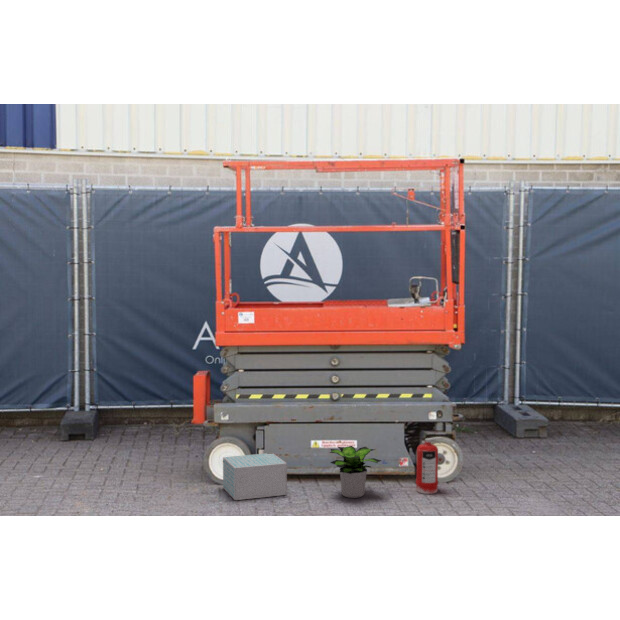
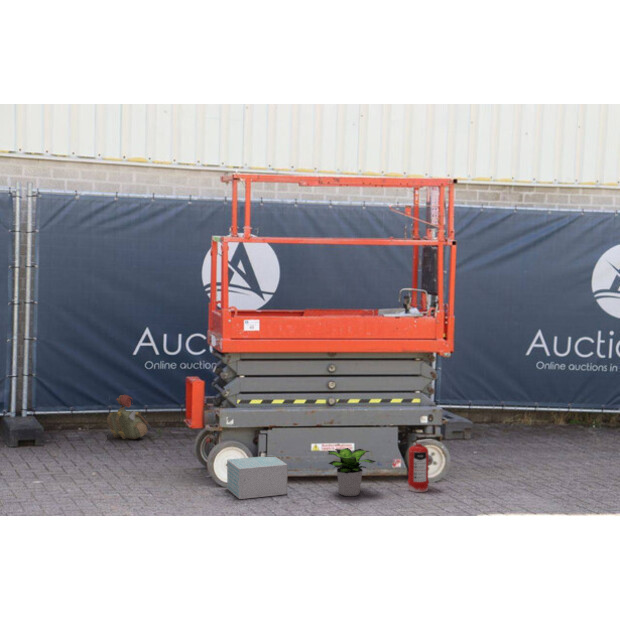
backpack: none [102,384,150,432] -> present [107,395,151,439]

